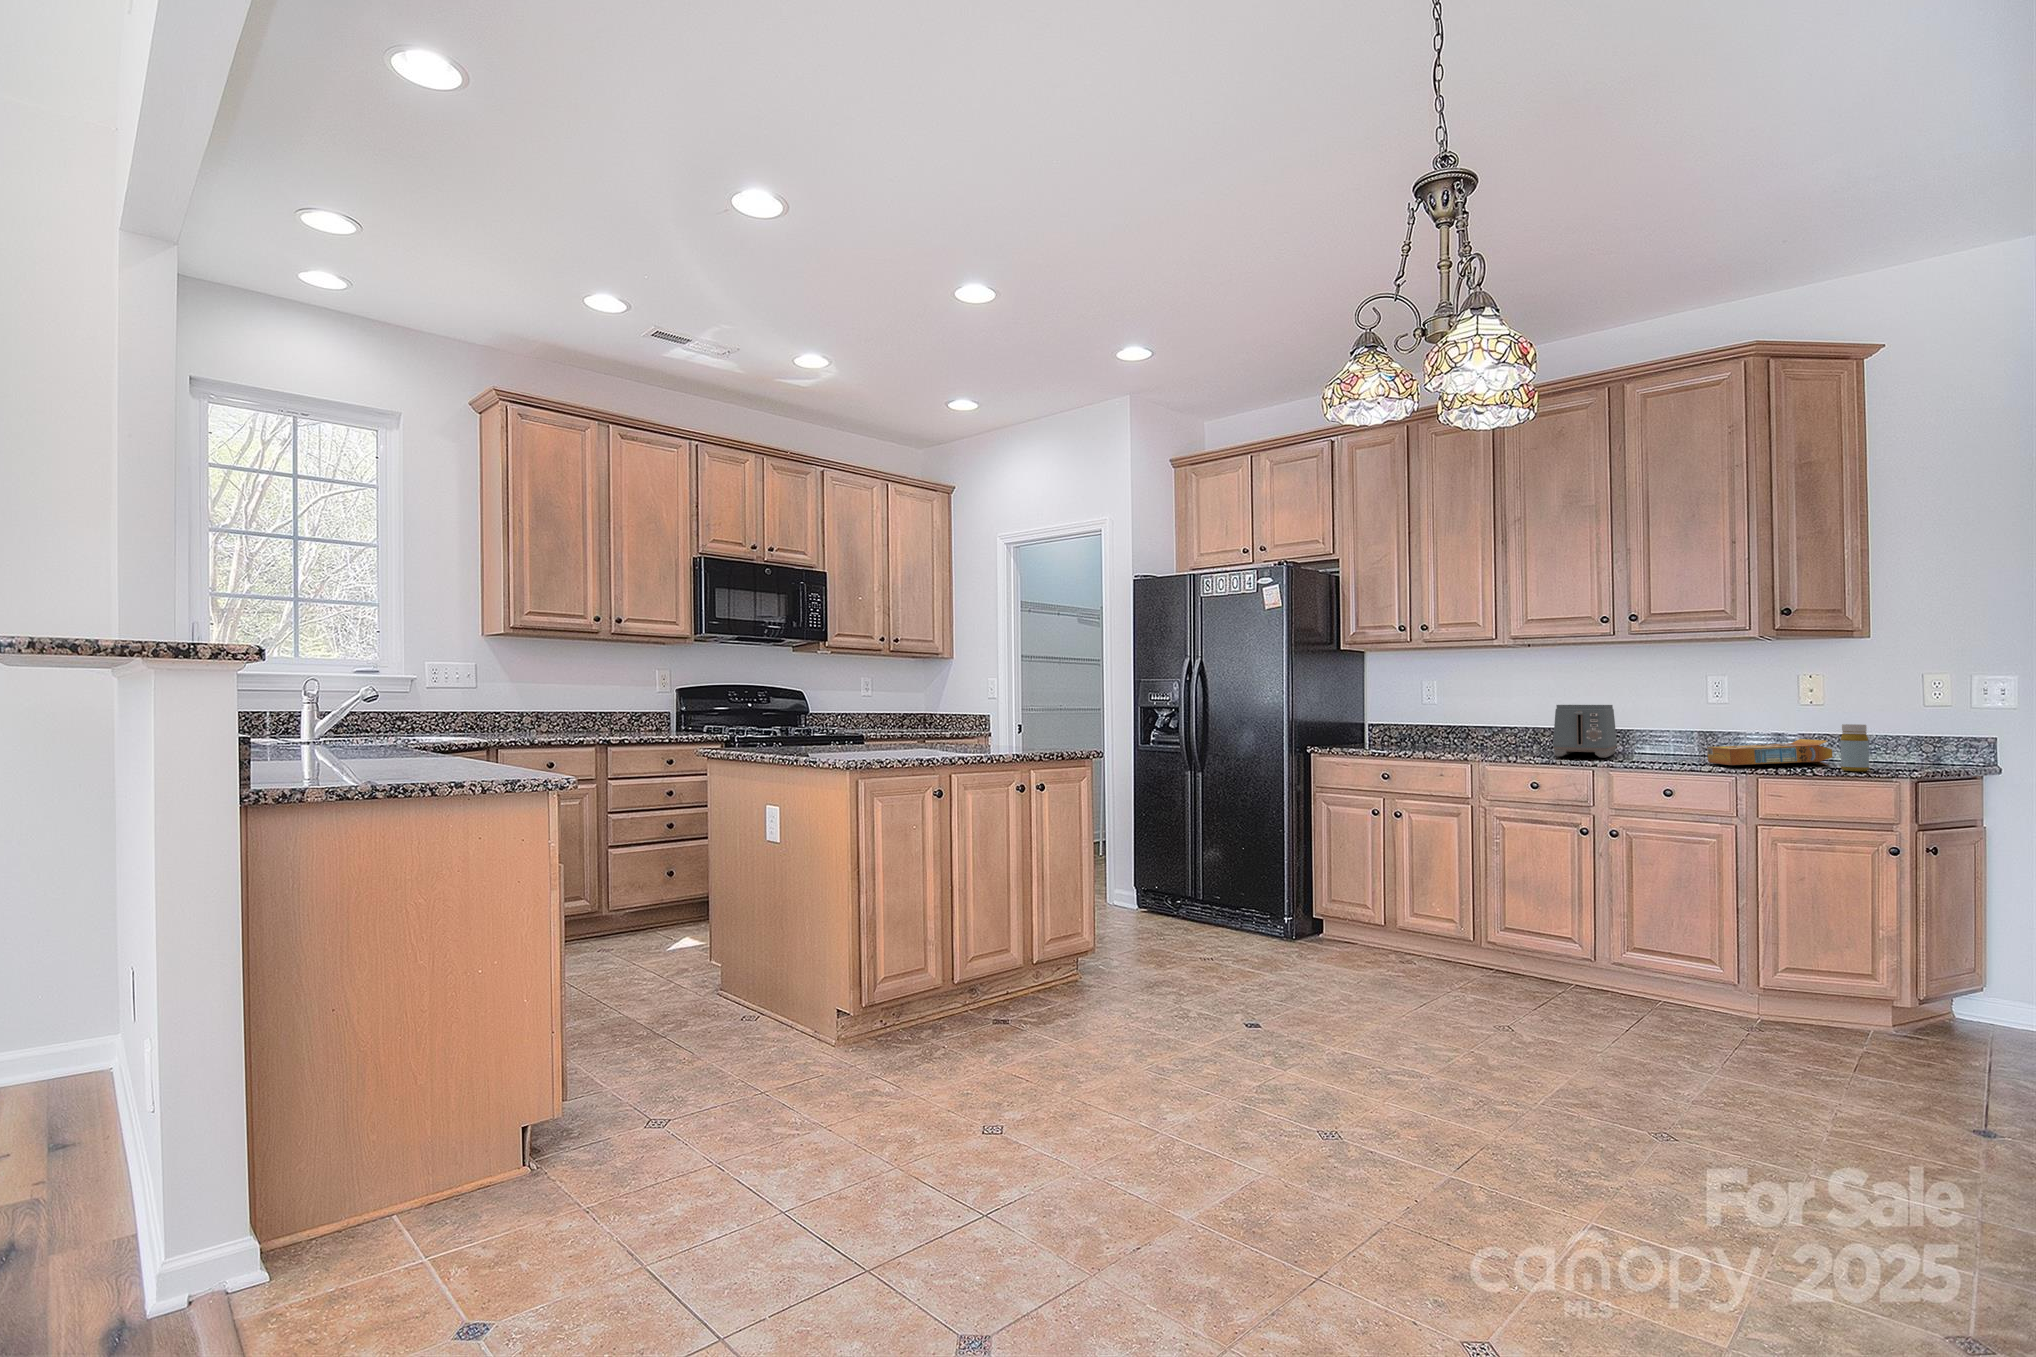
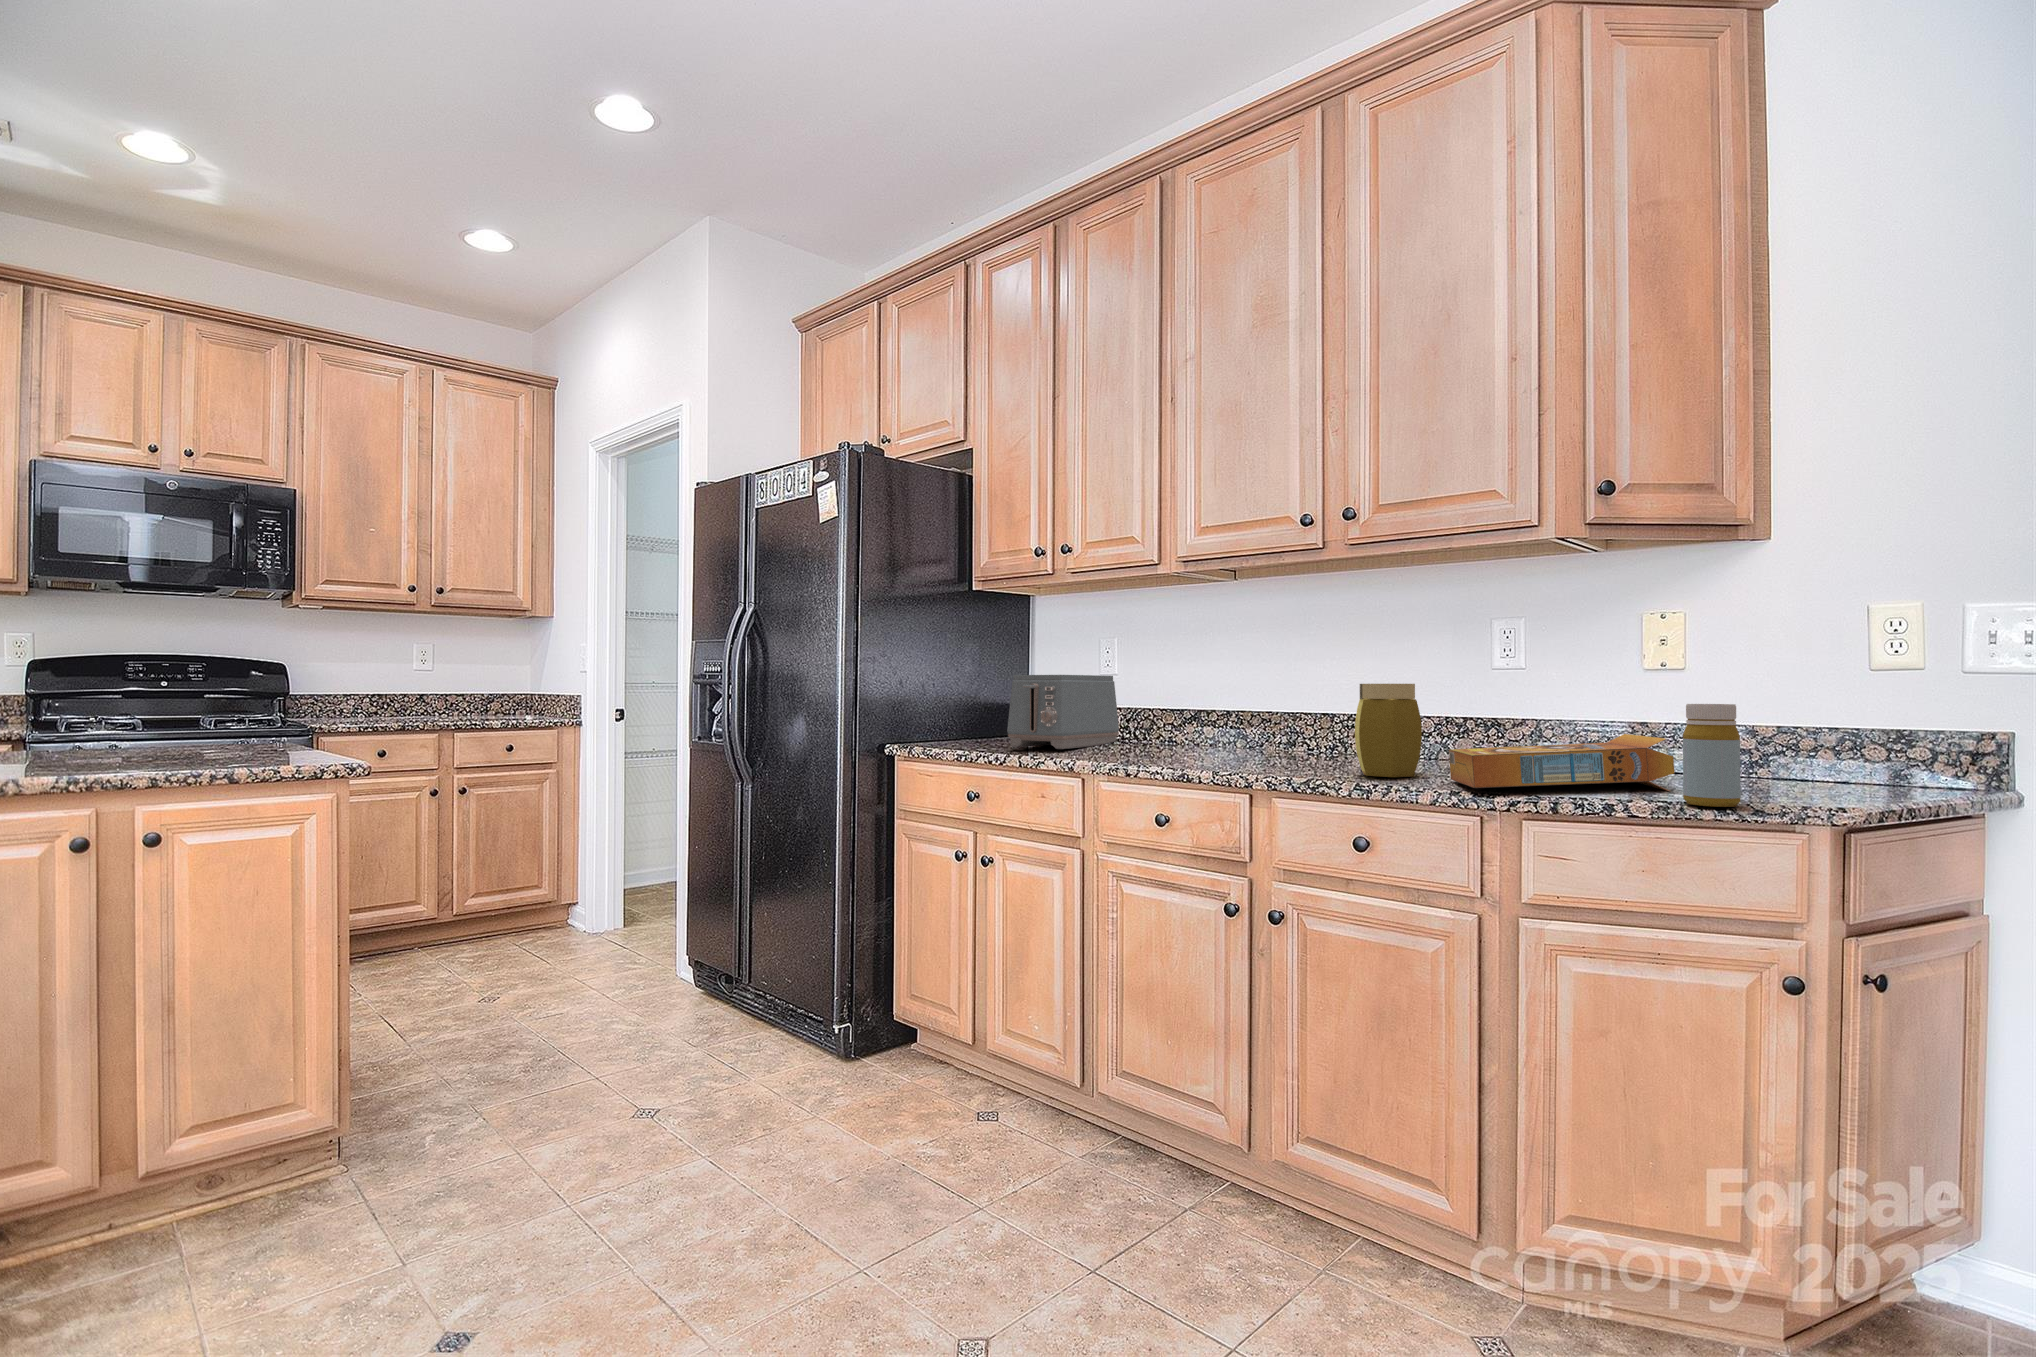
toaster: present [1553,705,1617,758] -> present [1007,675,1119,749]
jar: none [1646,713,1688,762] -> present [1355,684,1422,777]

